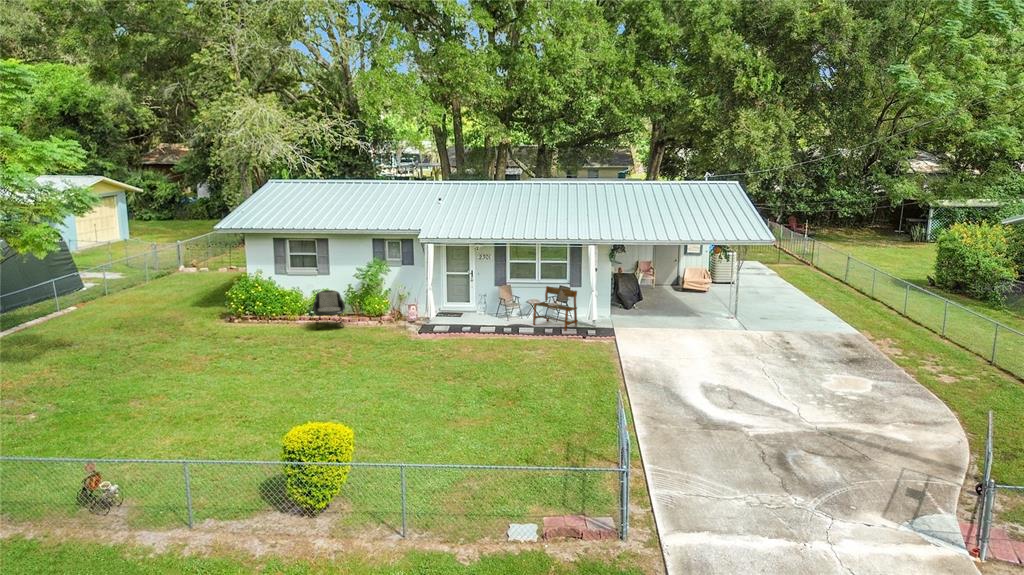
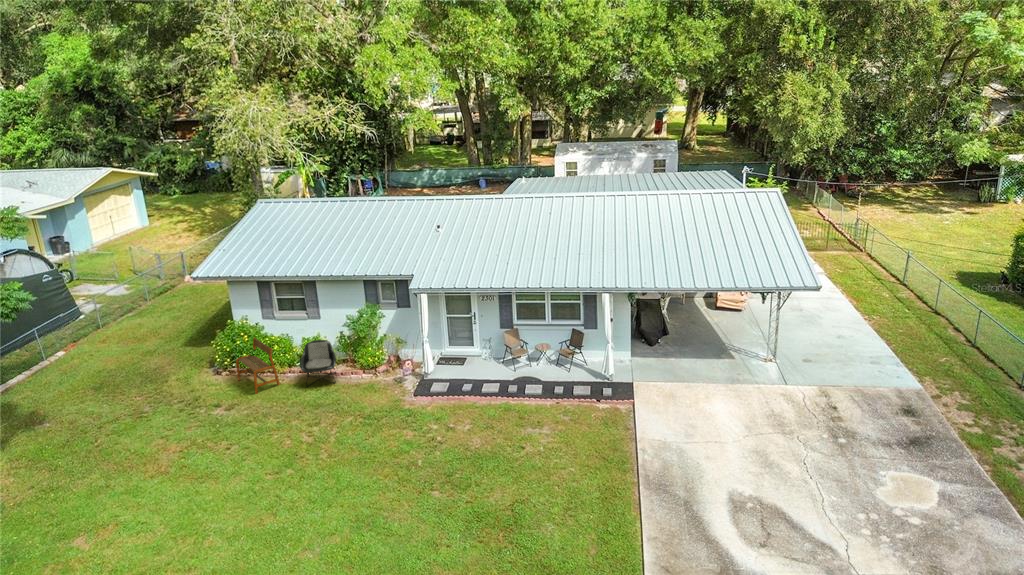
bench: present [533,286,578,331] -> present [236,338,280,394]

